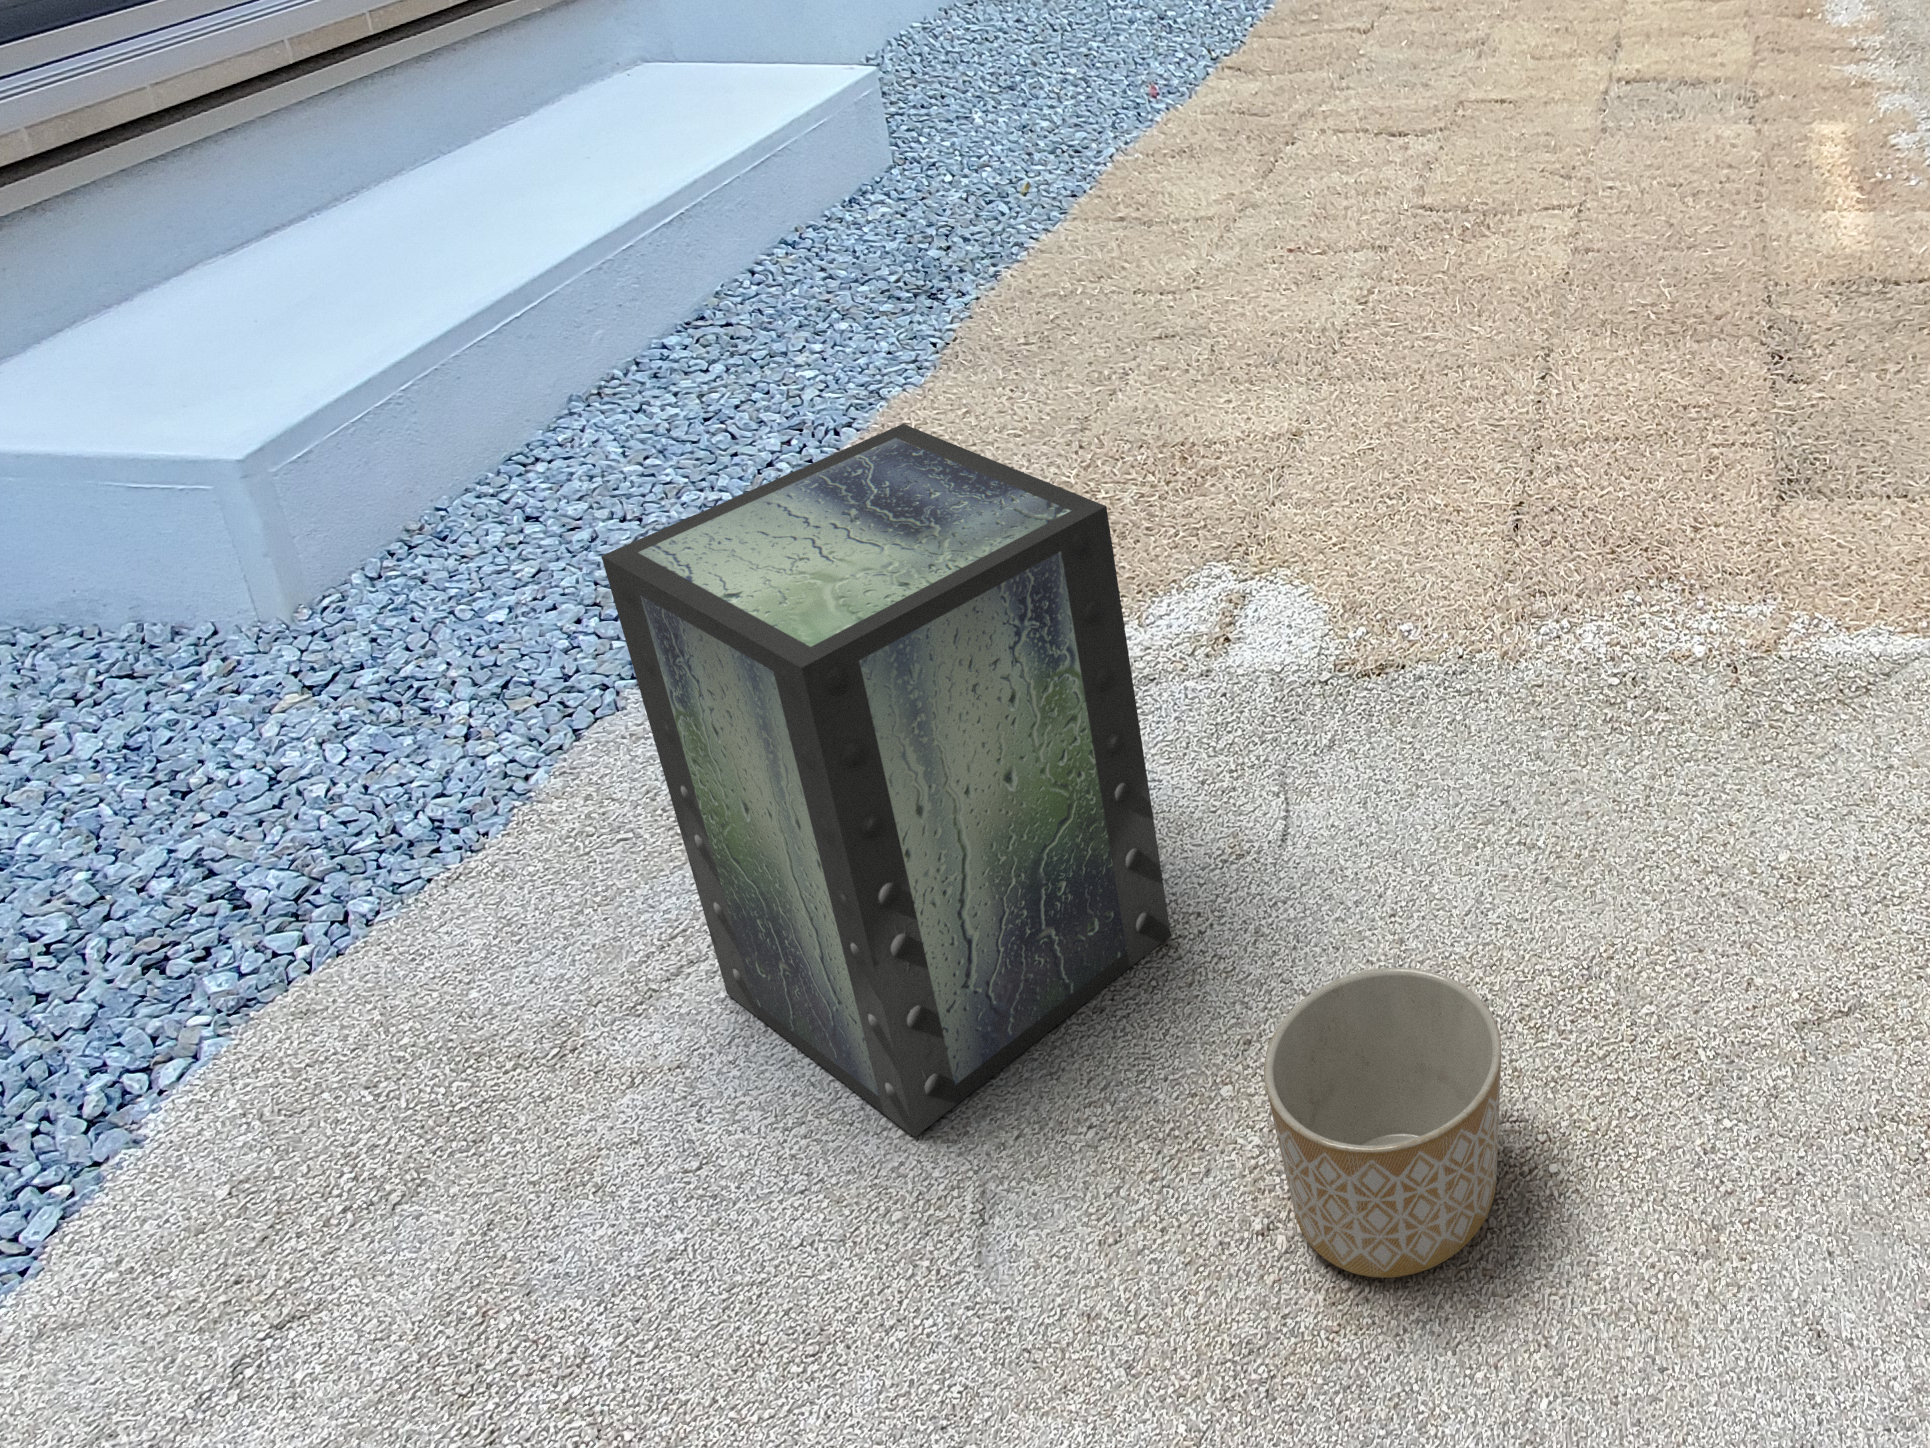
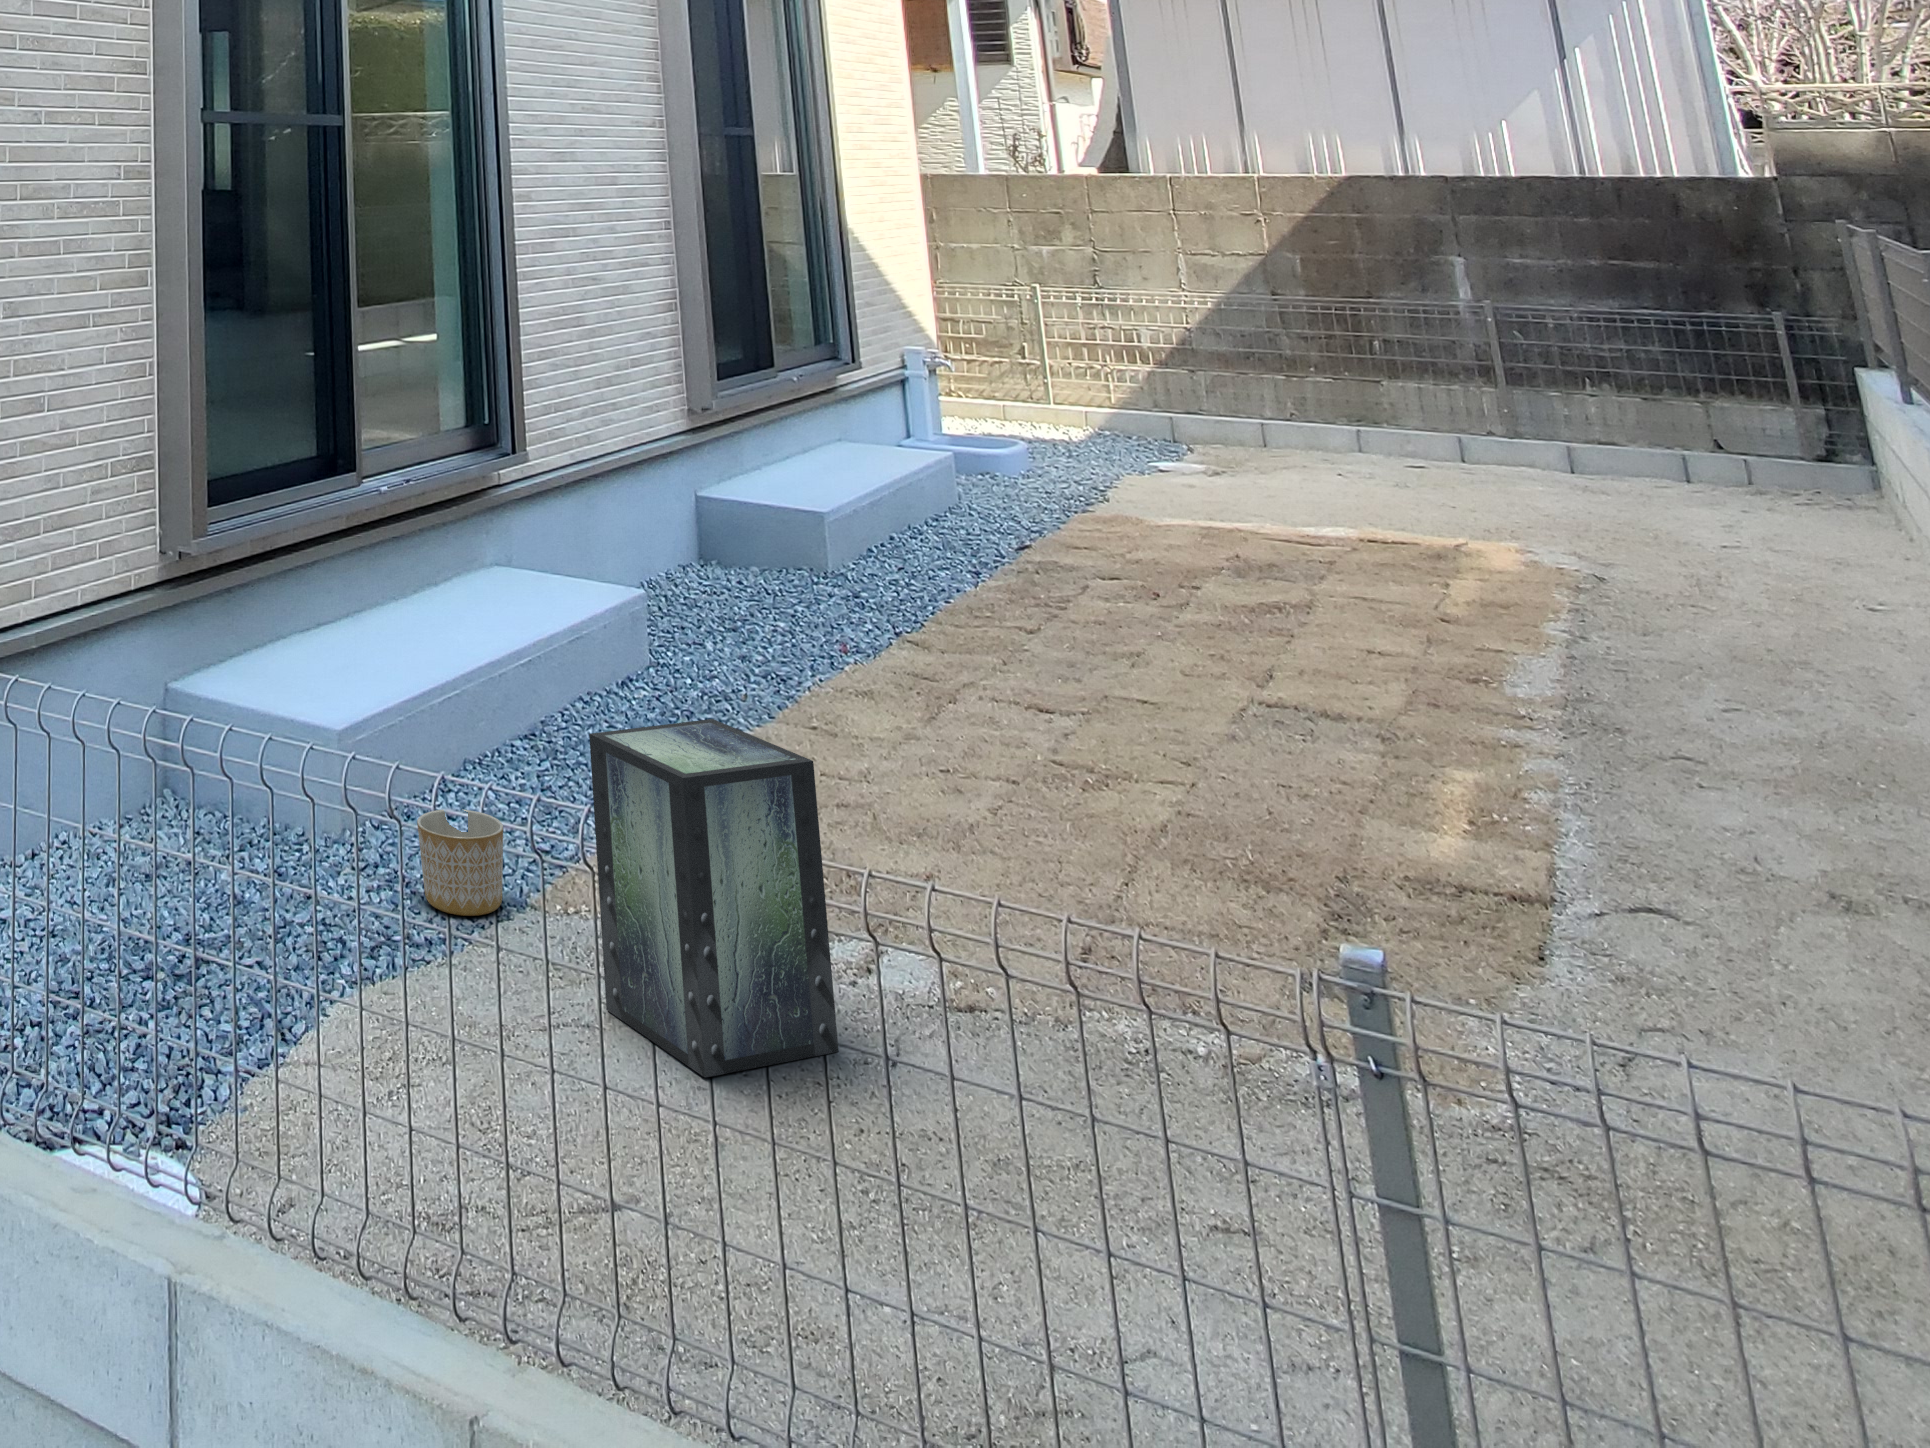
planter: present [1264,967,1502,1278] -> present [417,810,503,916]

